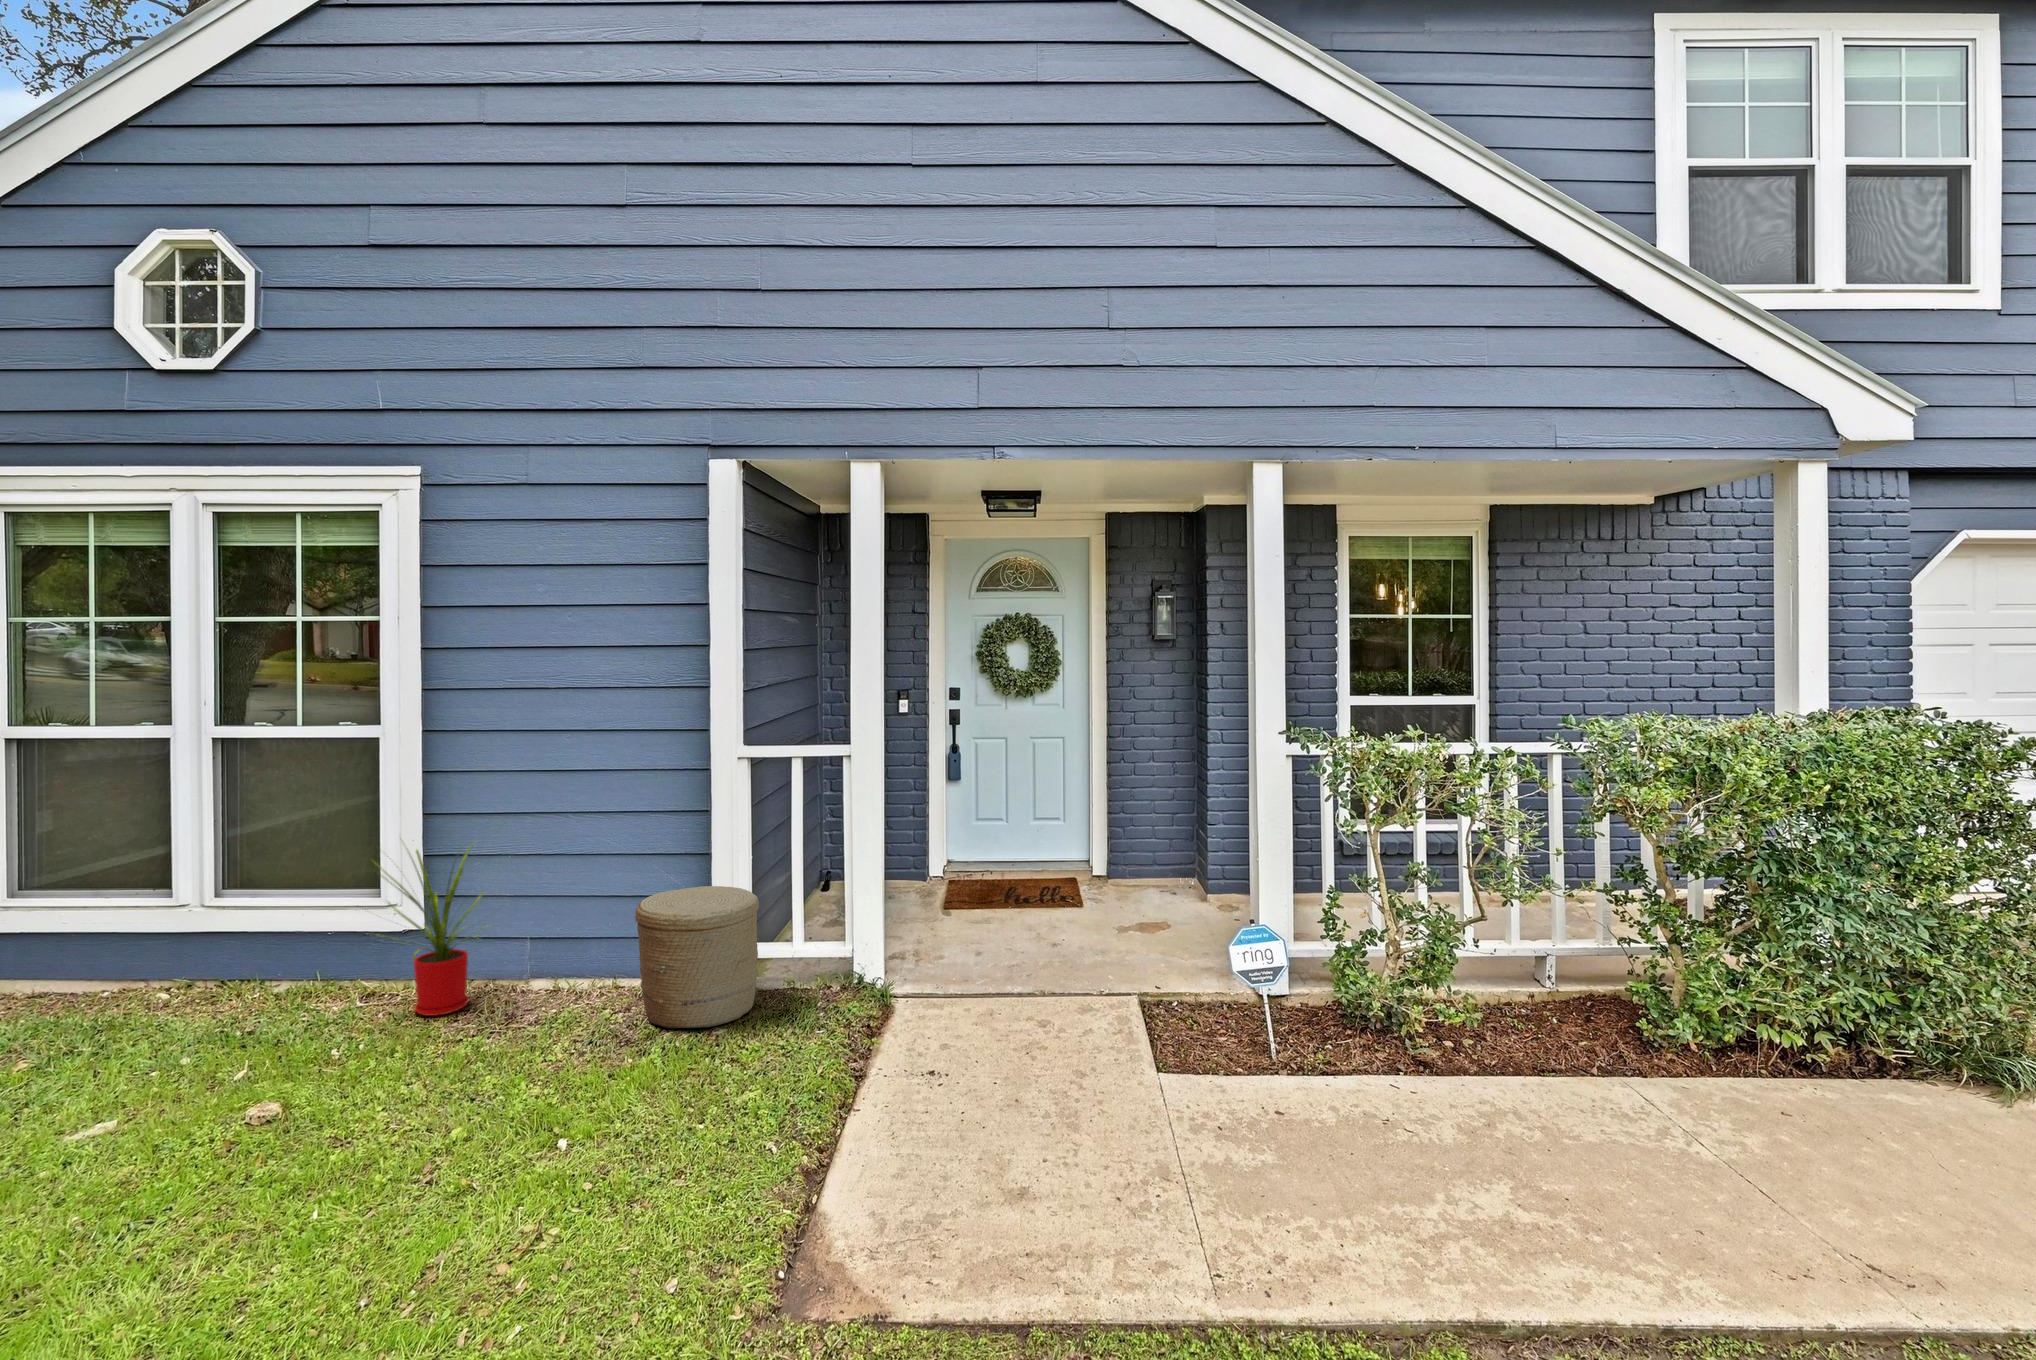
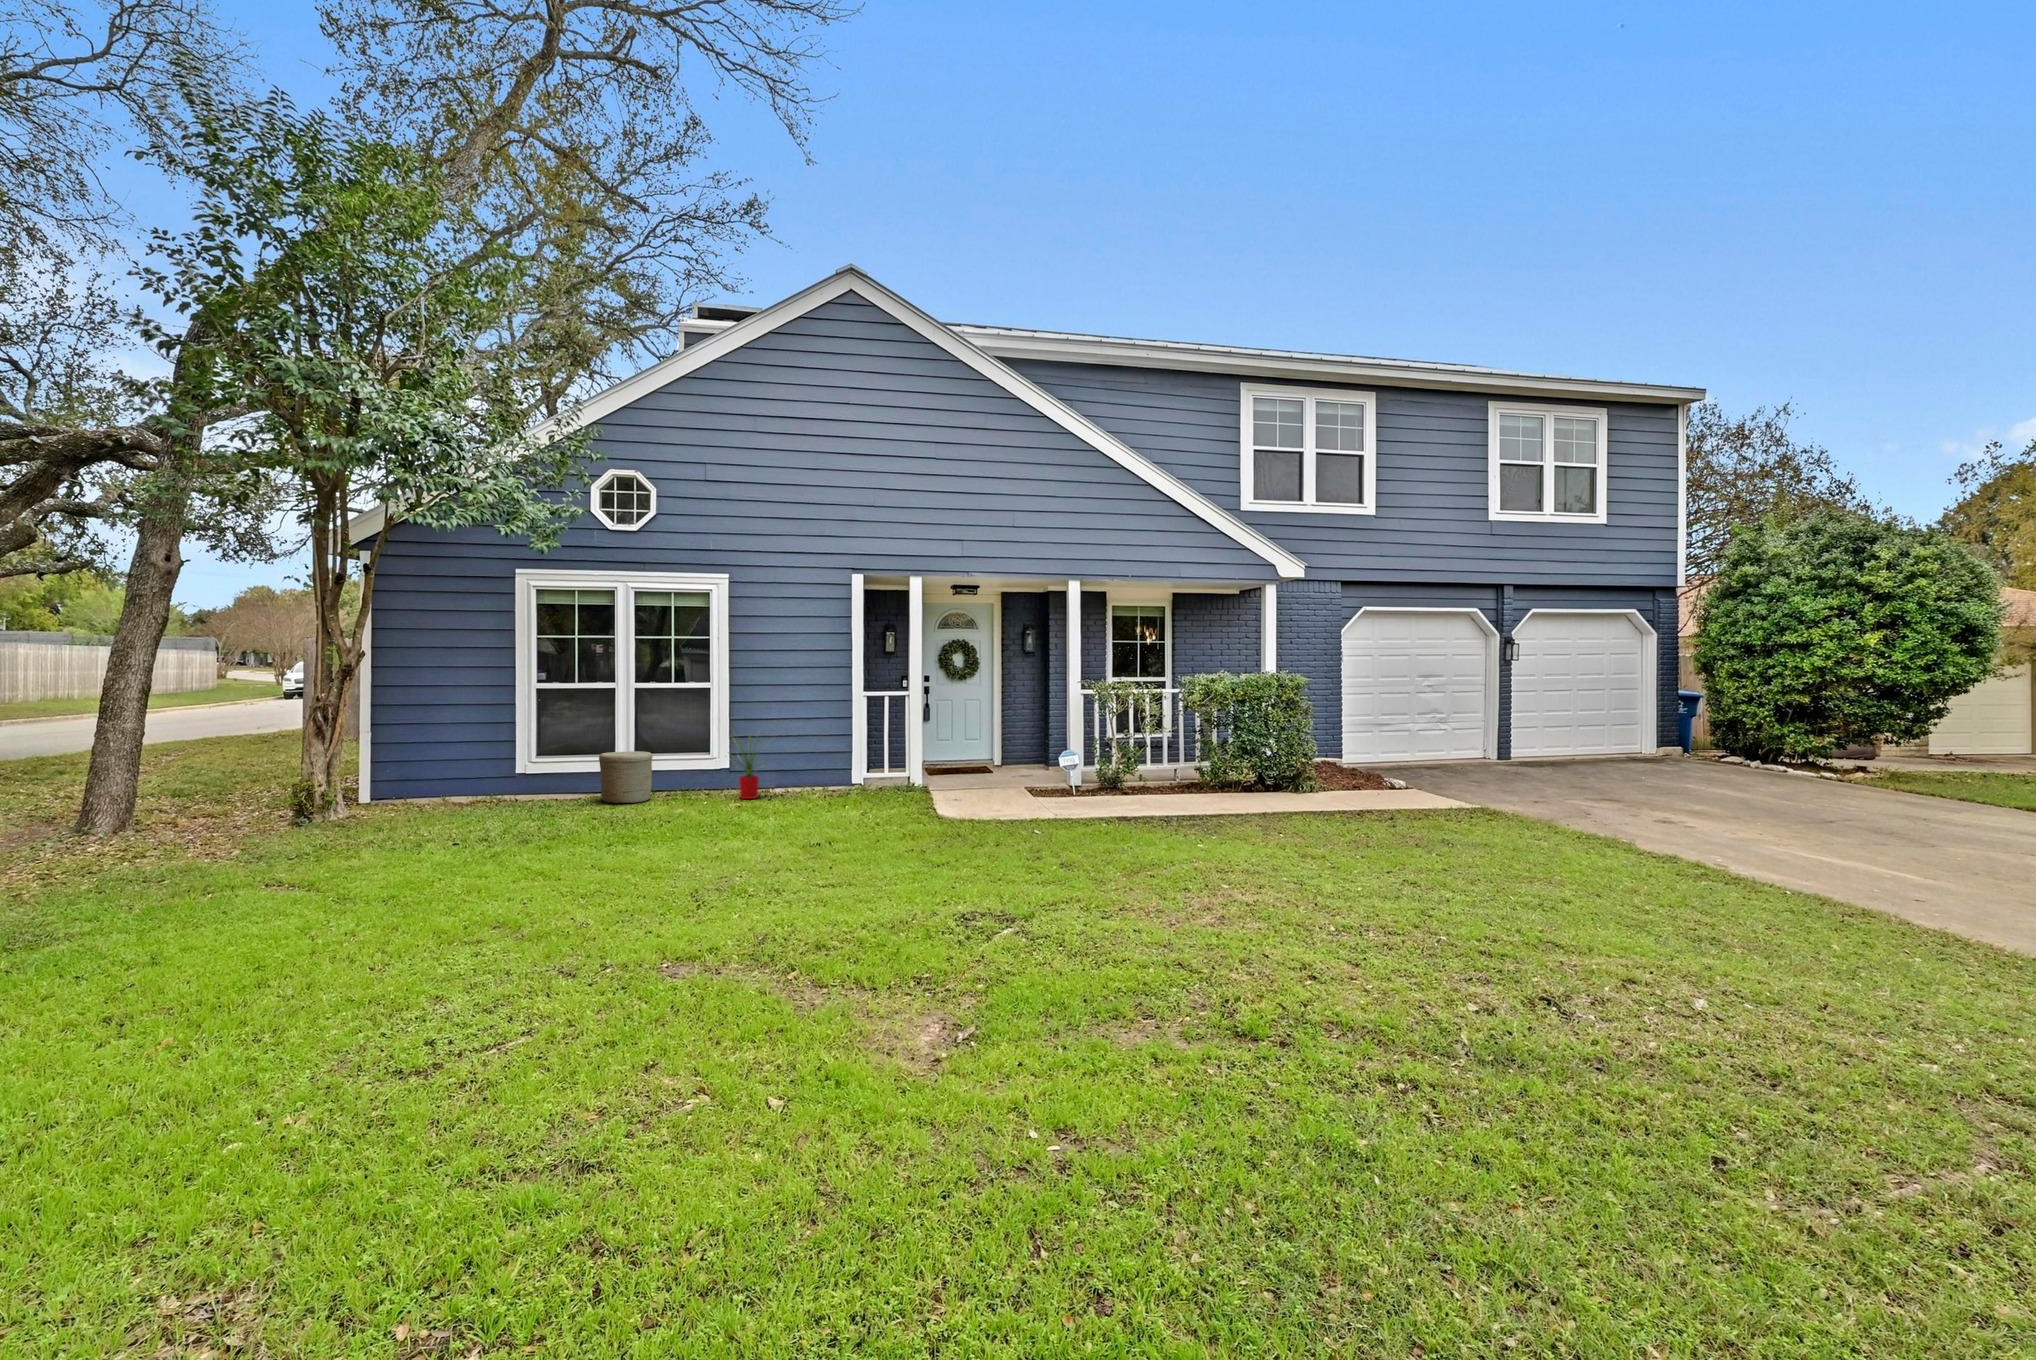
woven basket: present [635,886,759,1028] -> present [599,751,653,804]

